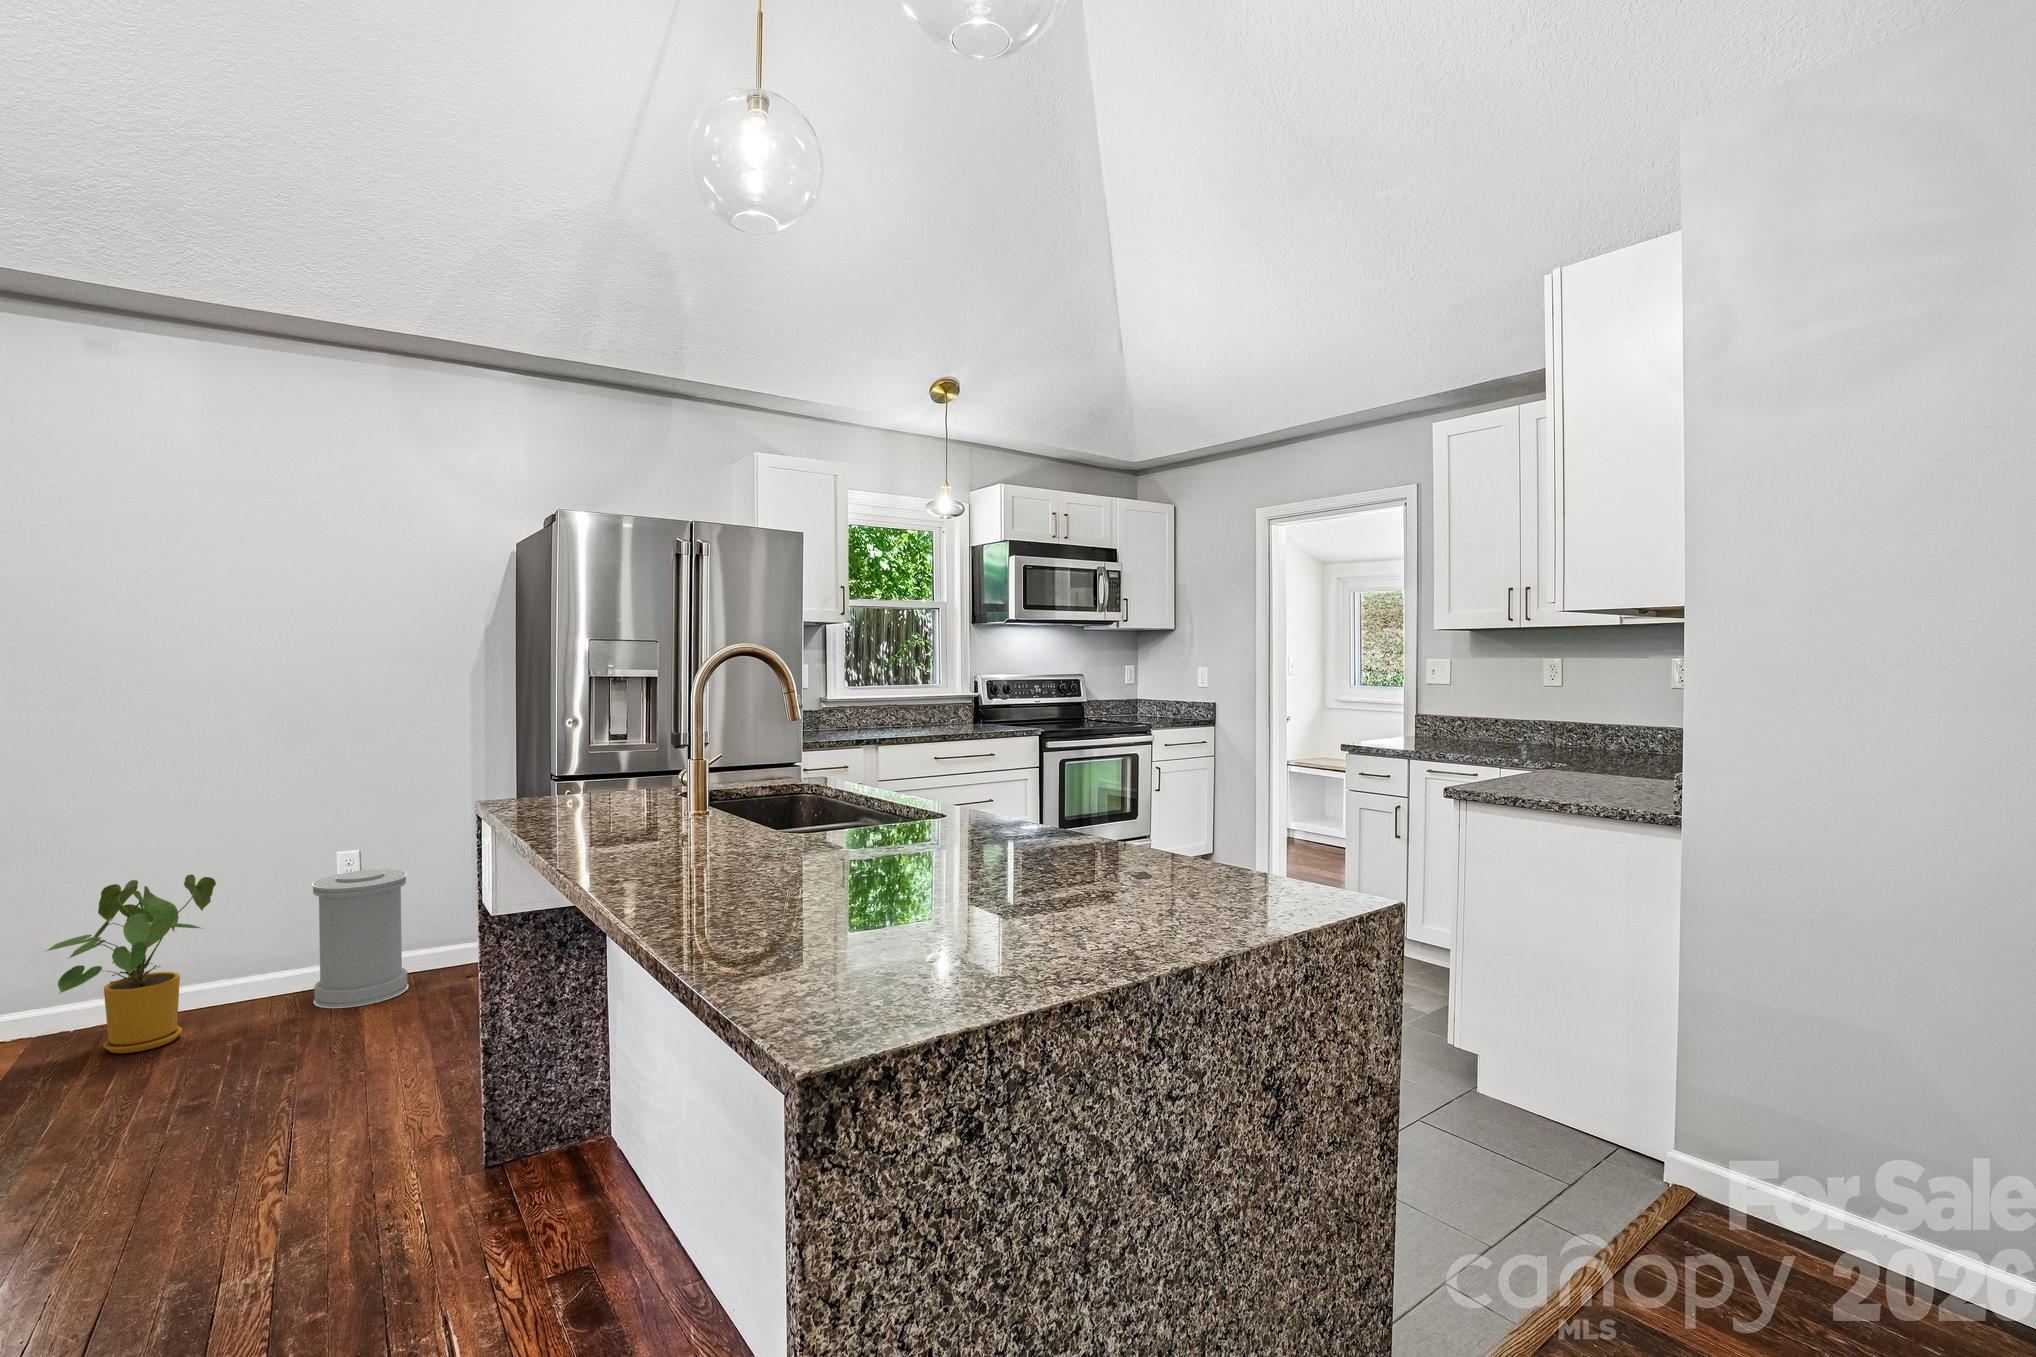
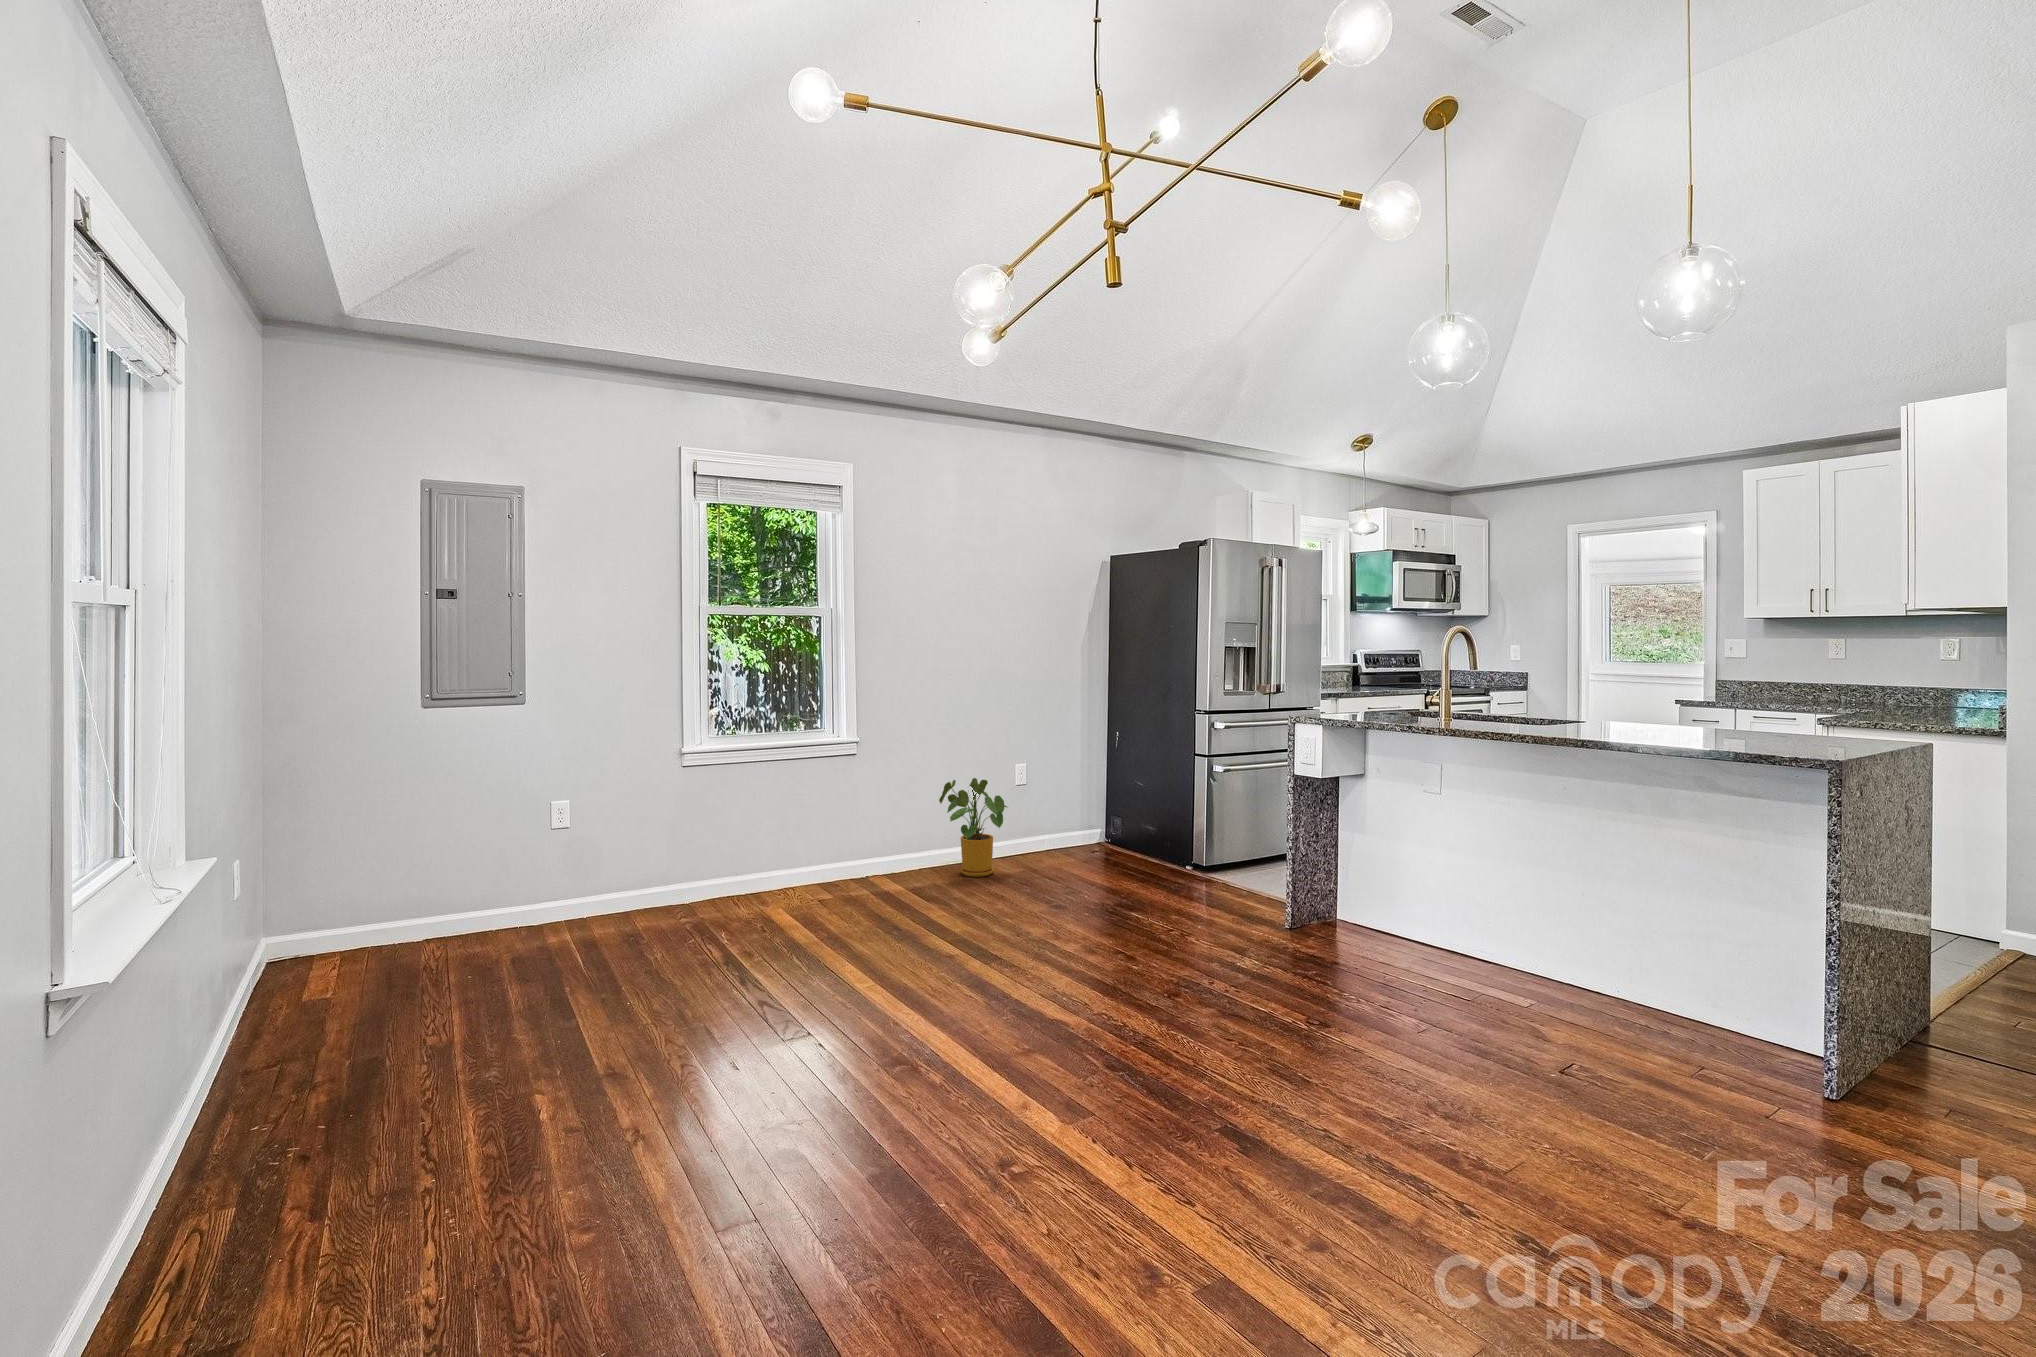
trash can: present [311,870,409,1008] -> none [1025,780,1075,861]

